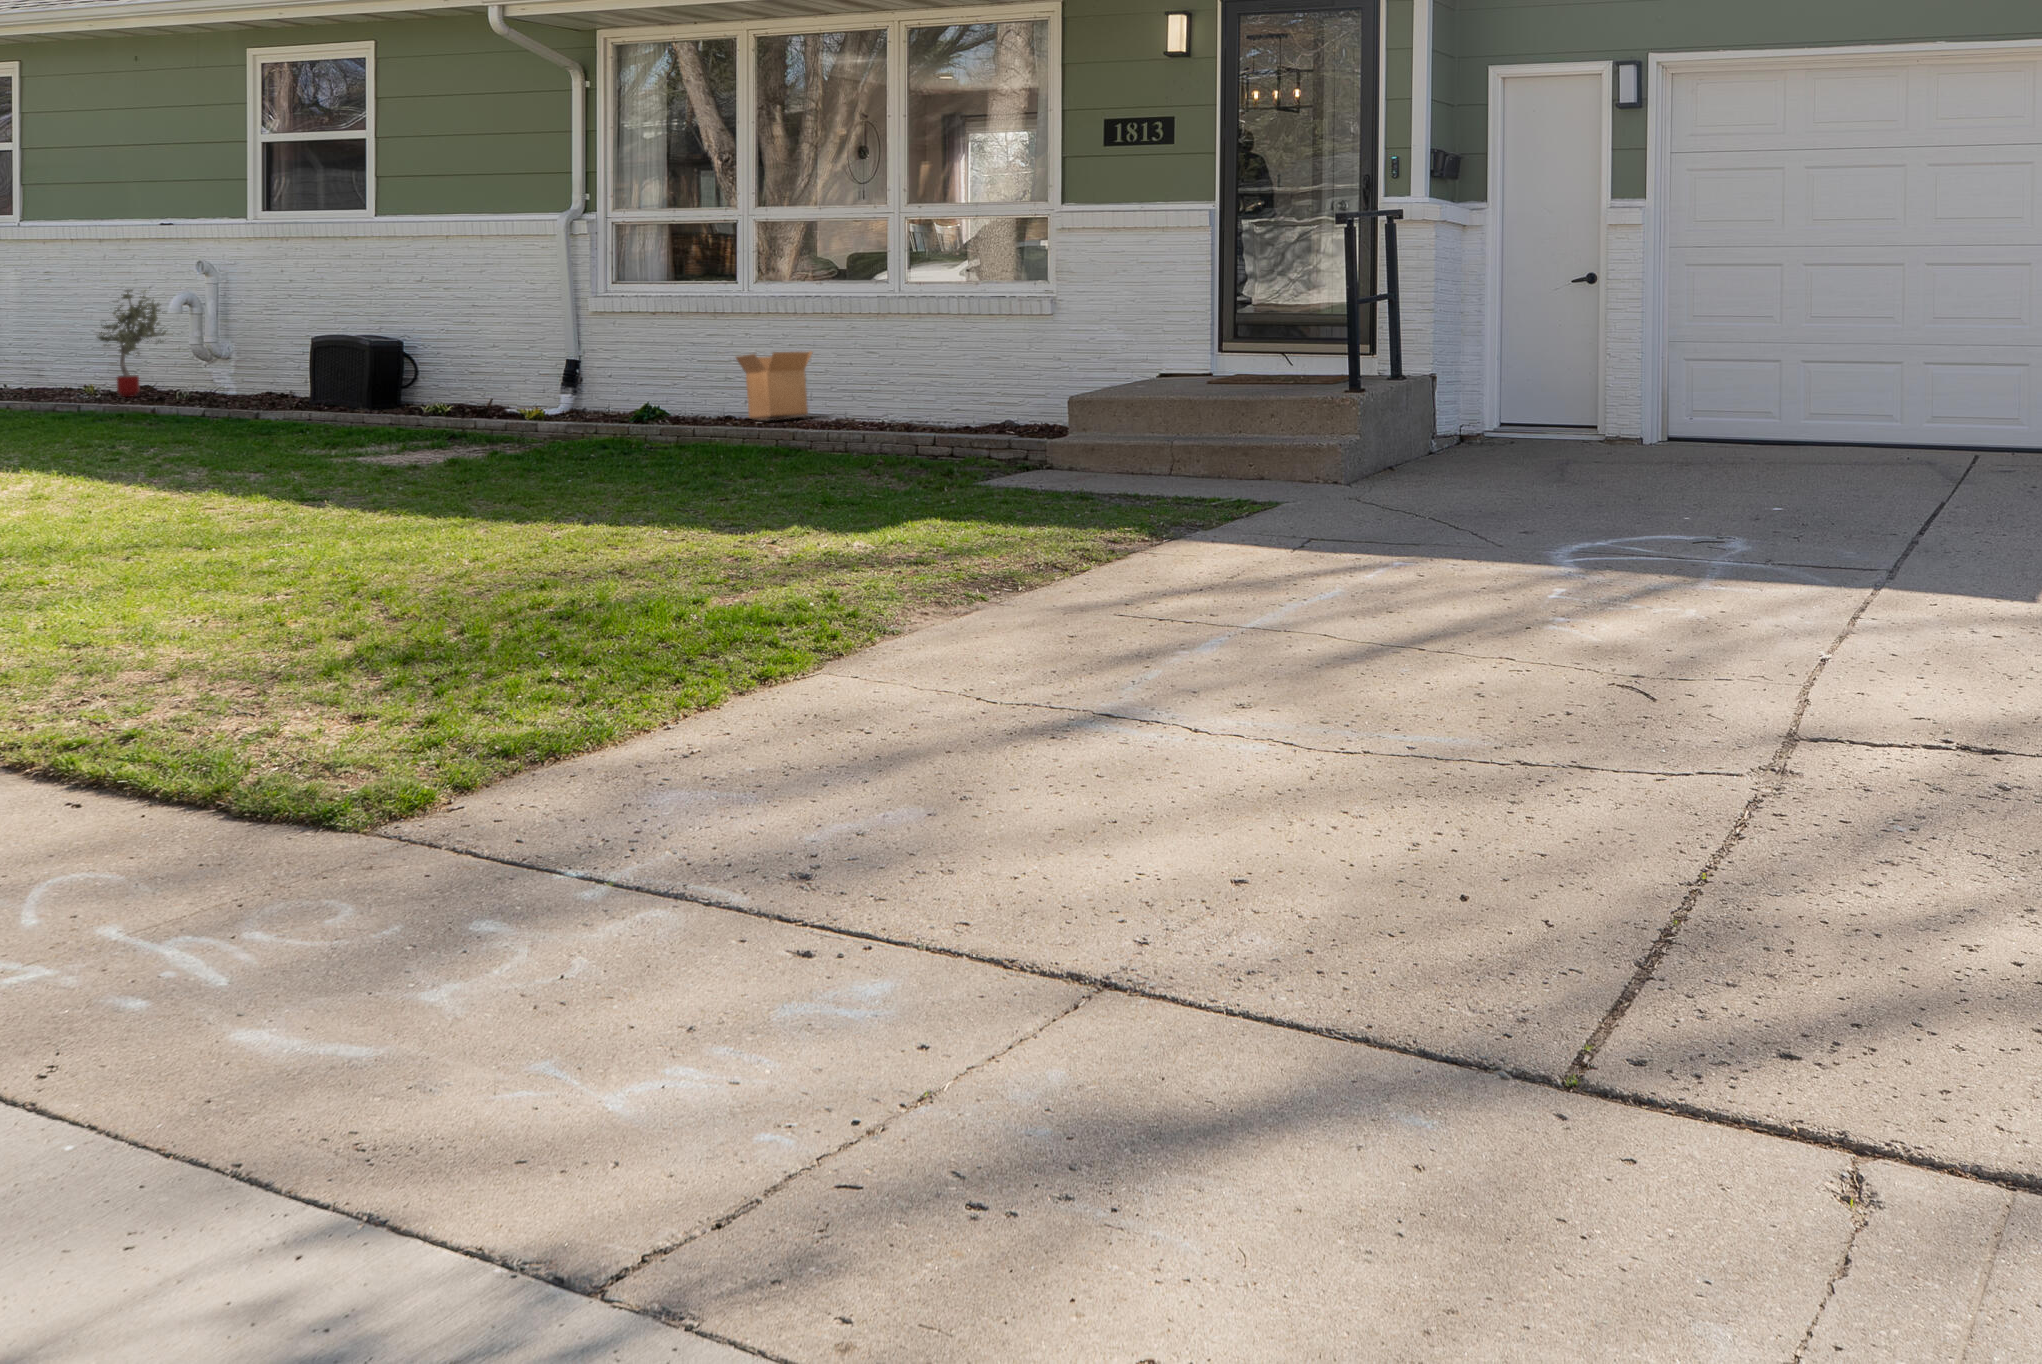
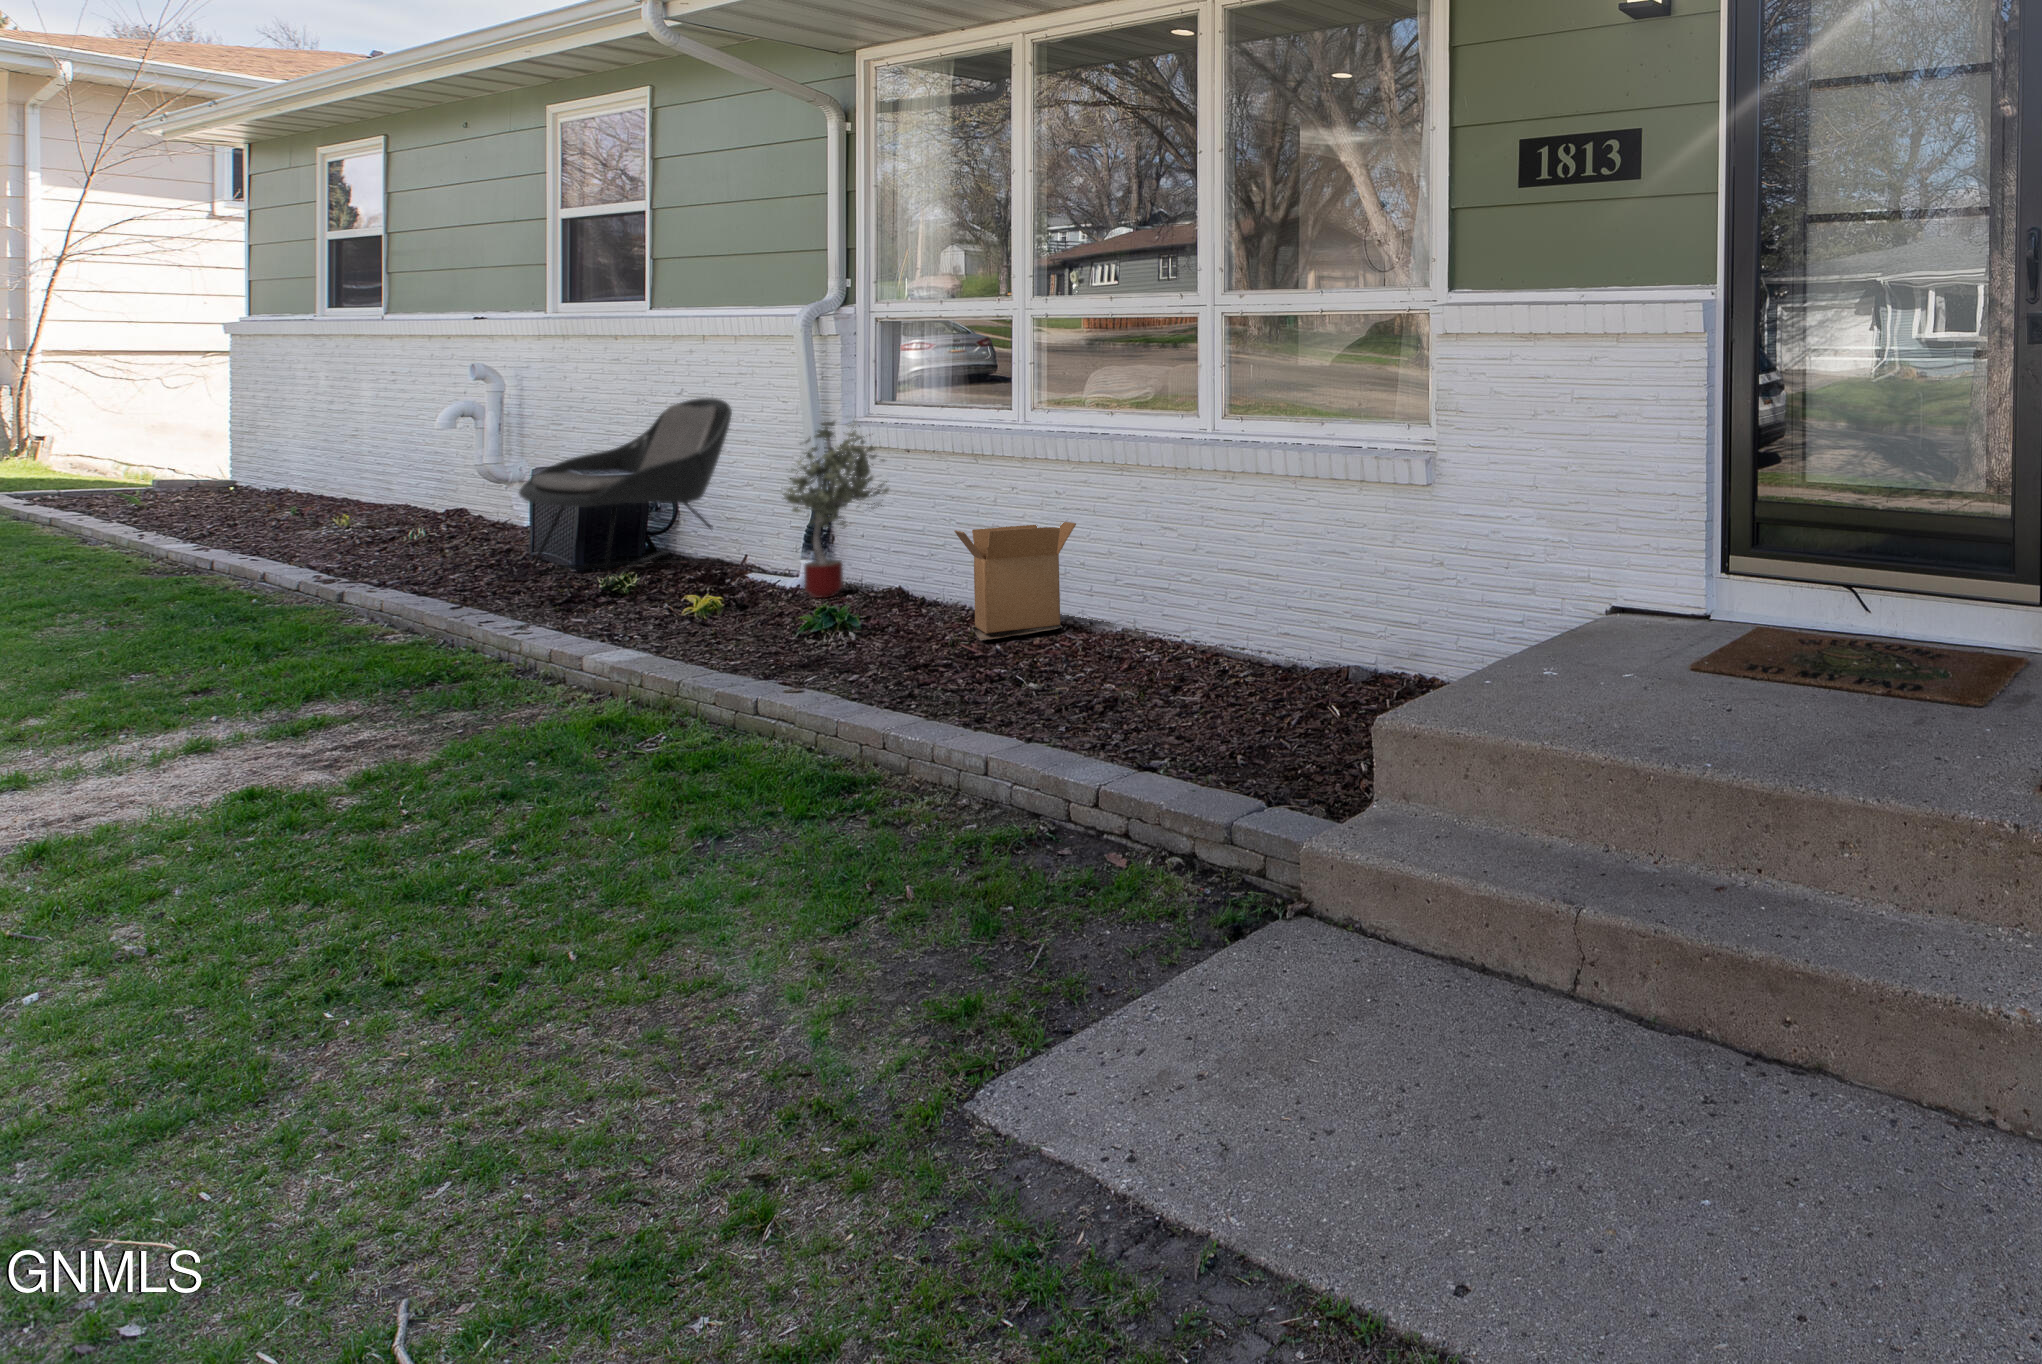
lounge chair: none [350,282,497,413] -> present [519,398,734,587]
potted tree: present [97,289,166,397] -> present [783,421,889,598]

